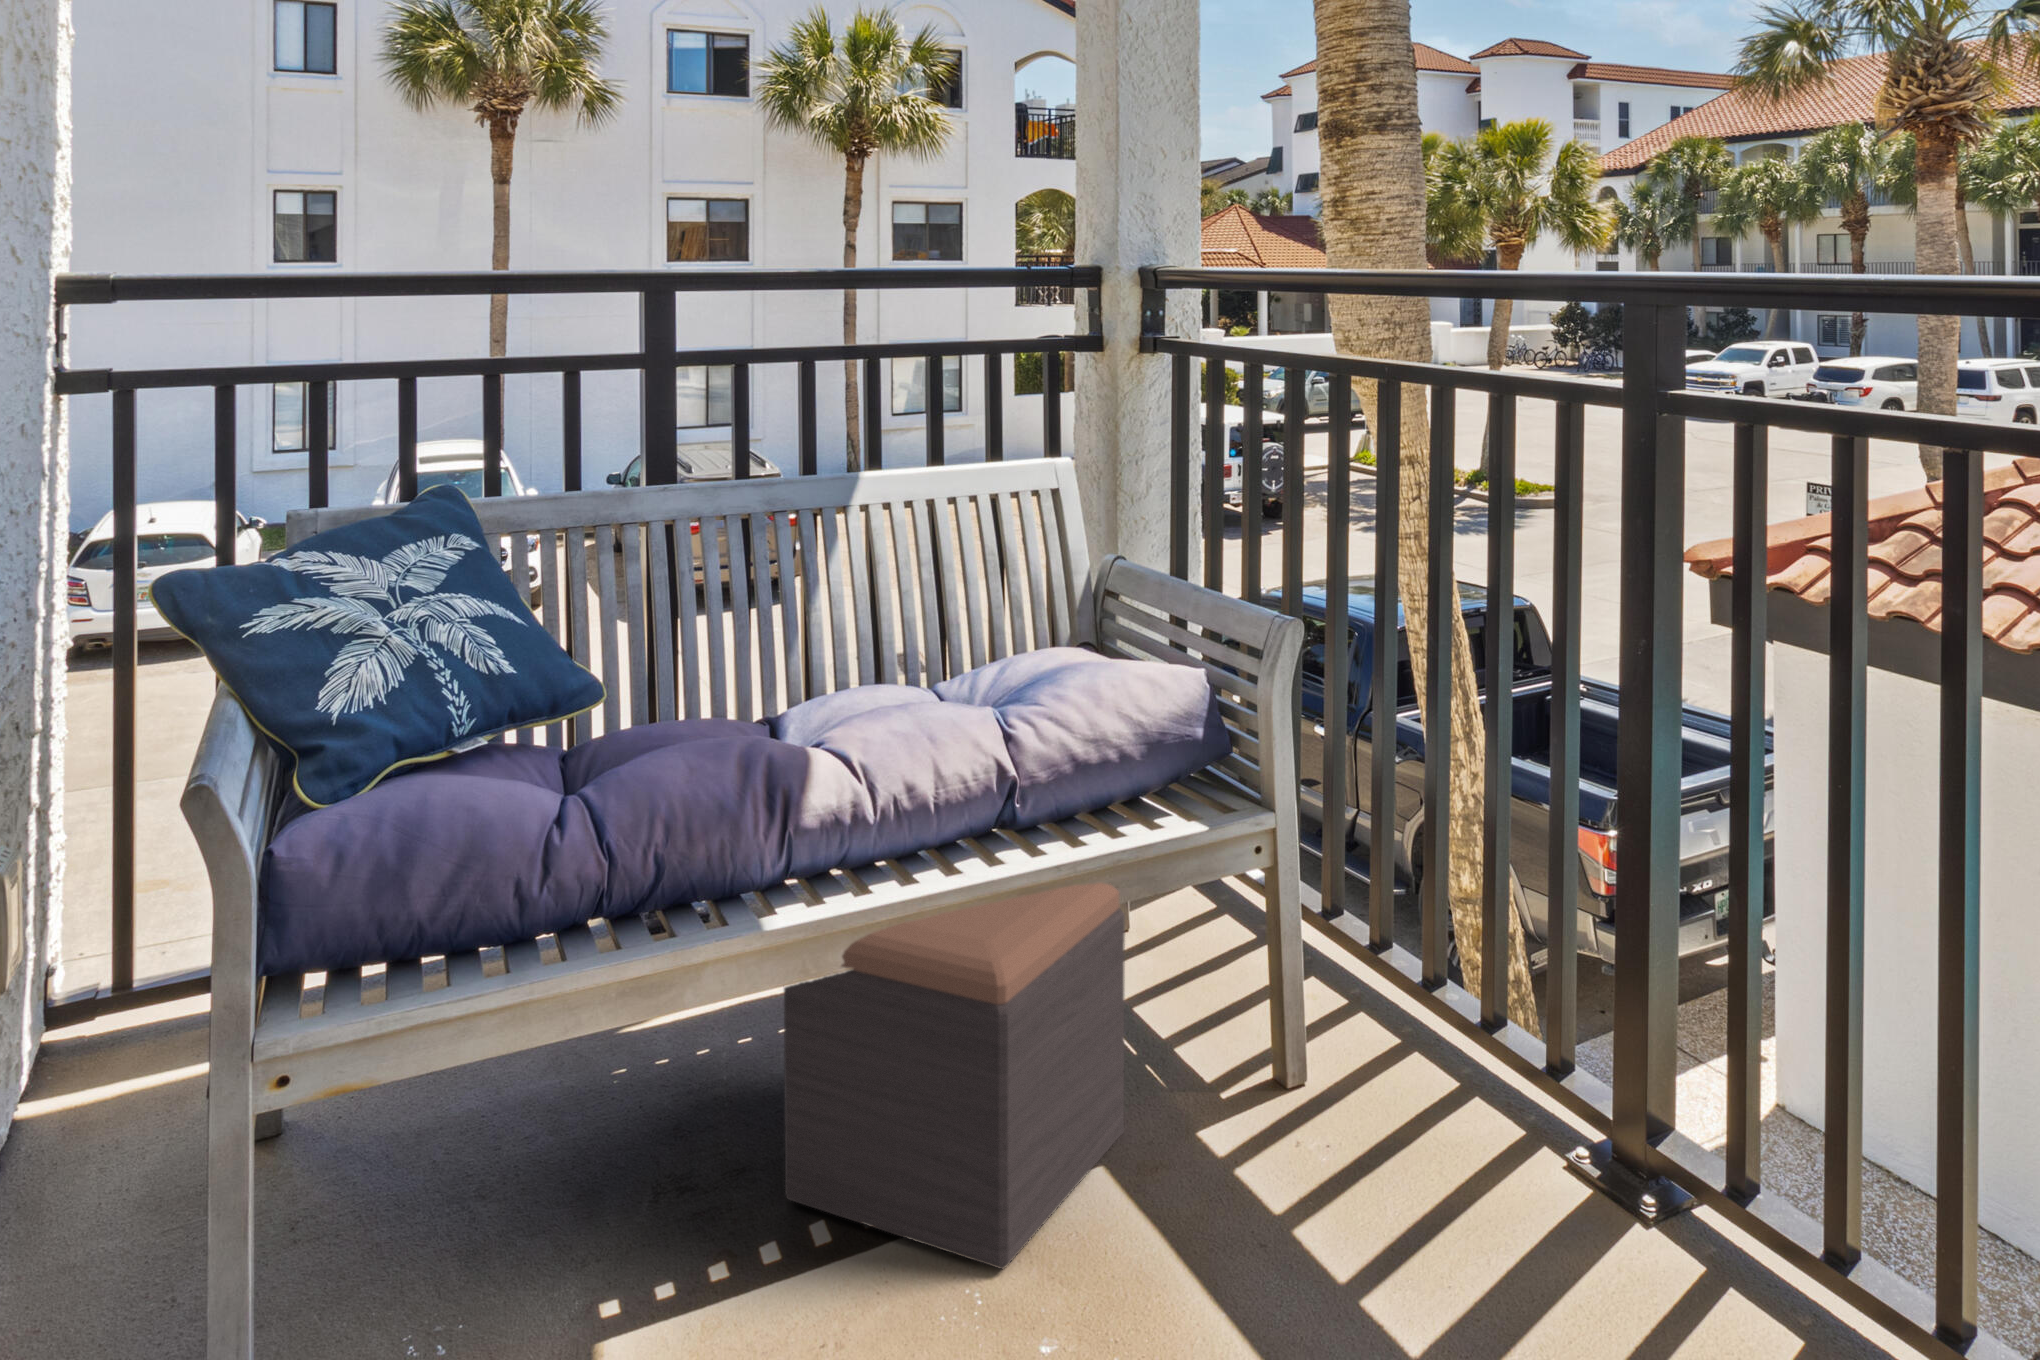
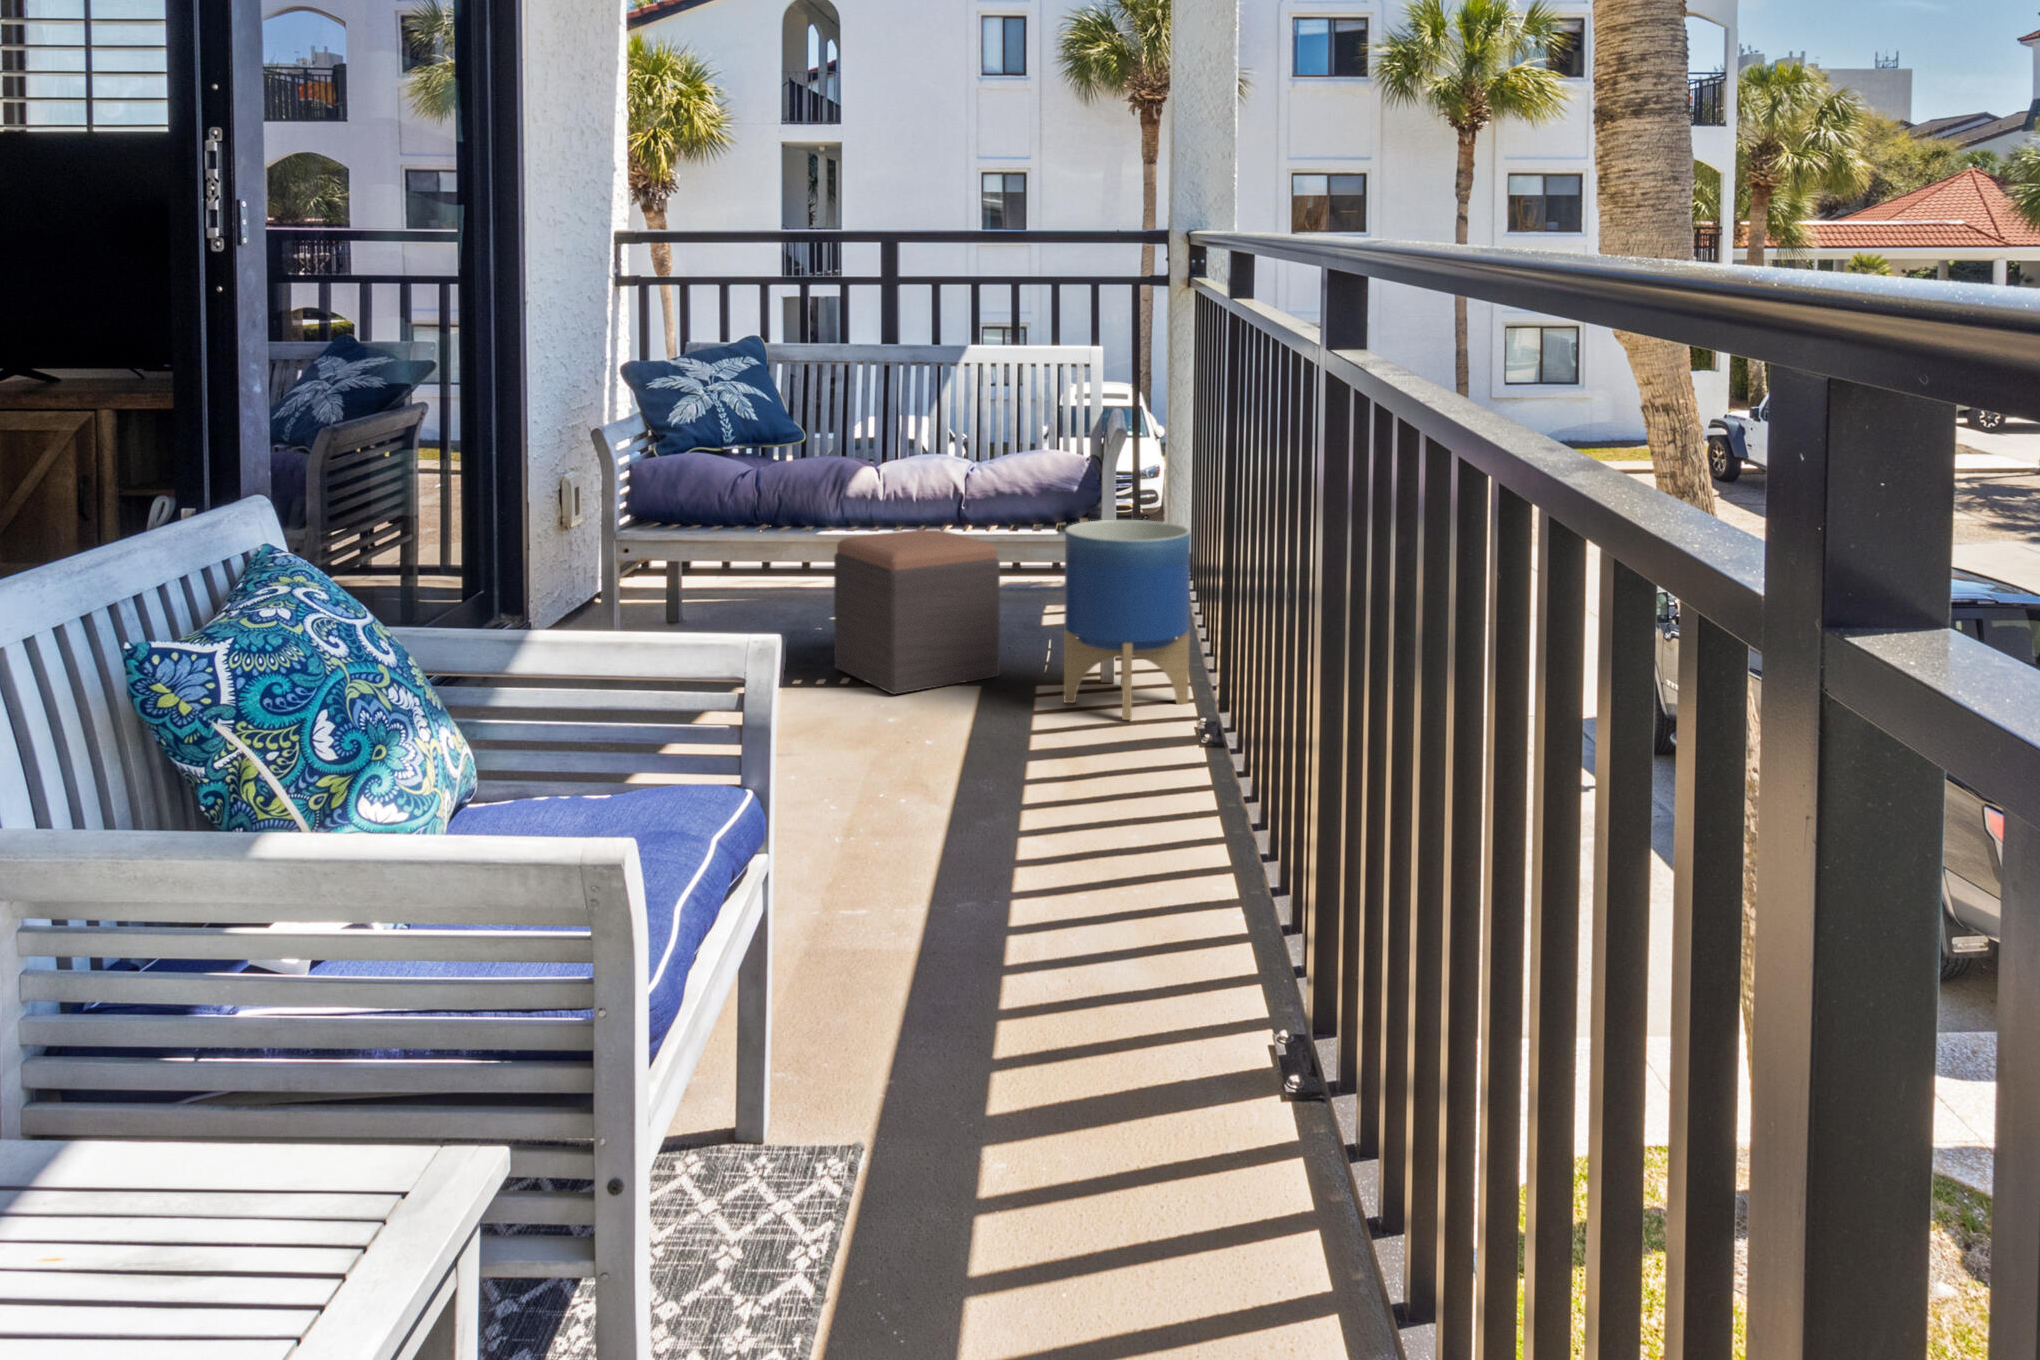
planter: none [1322,797,1564,1226] -> present [1064,520,1191,720]

